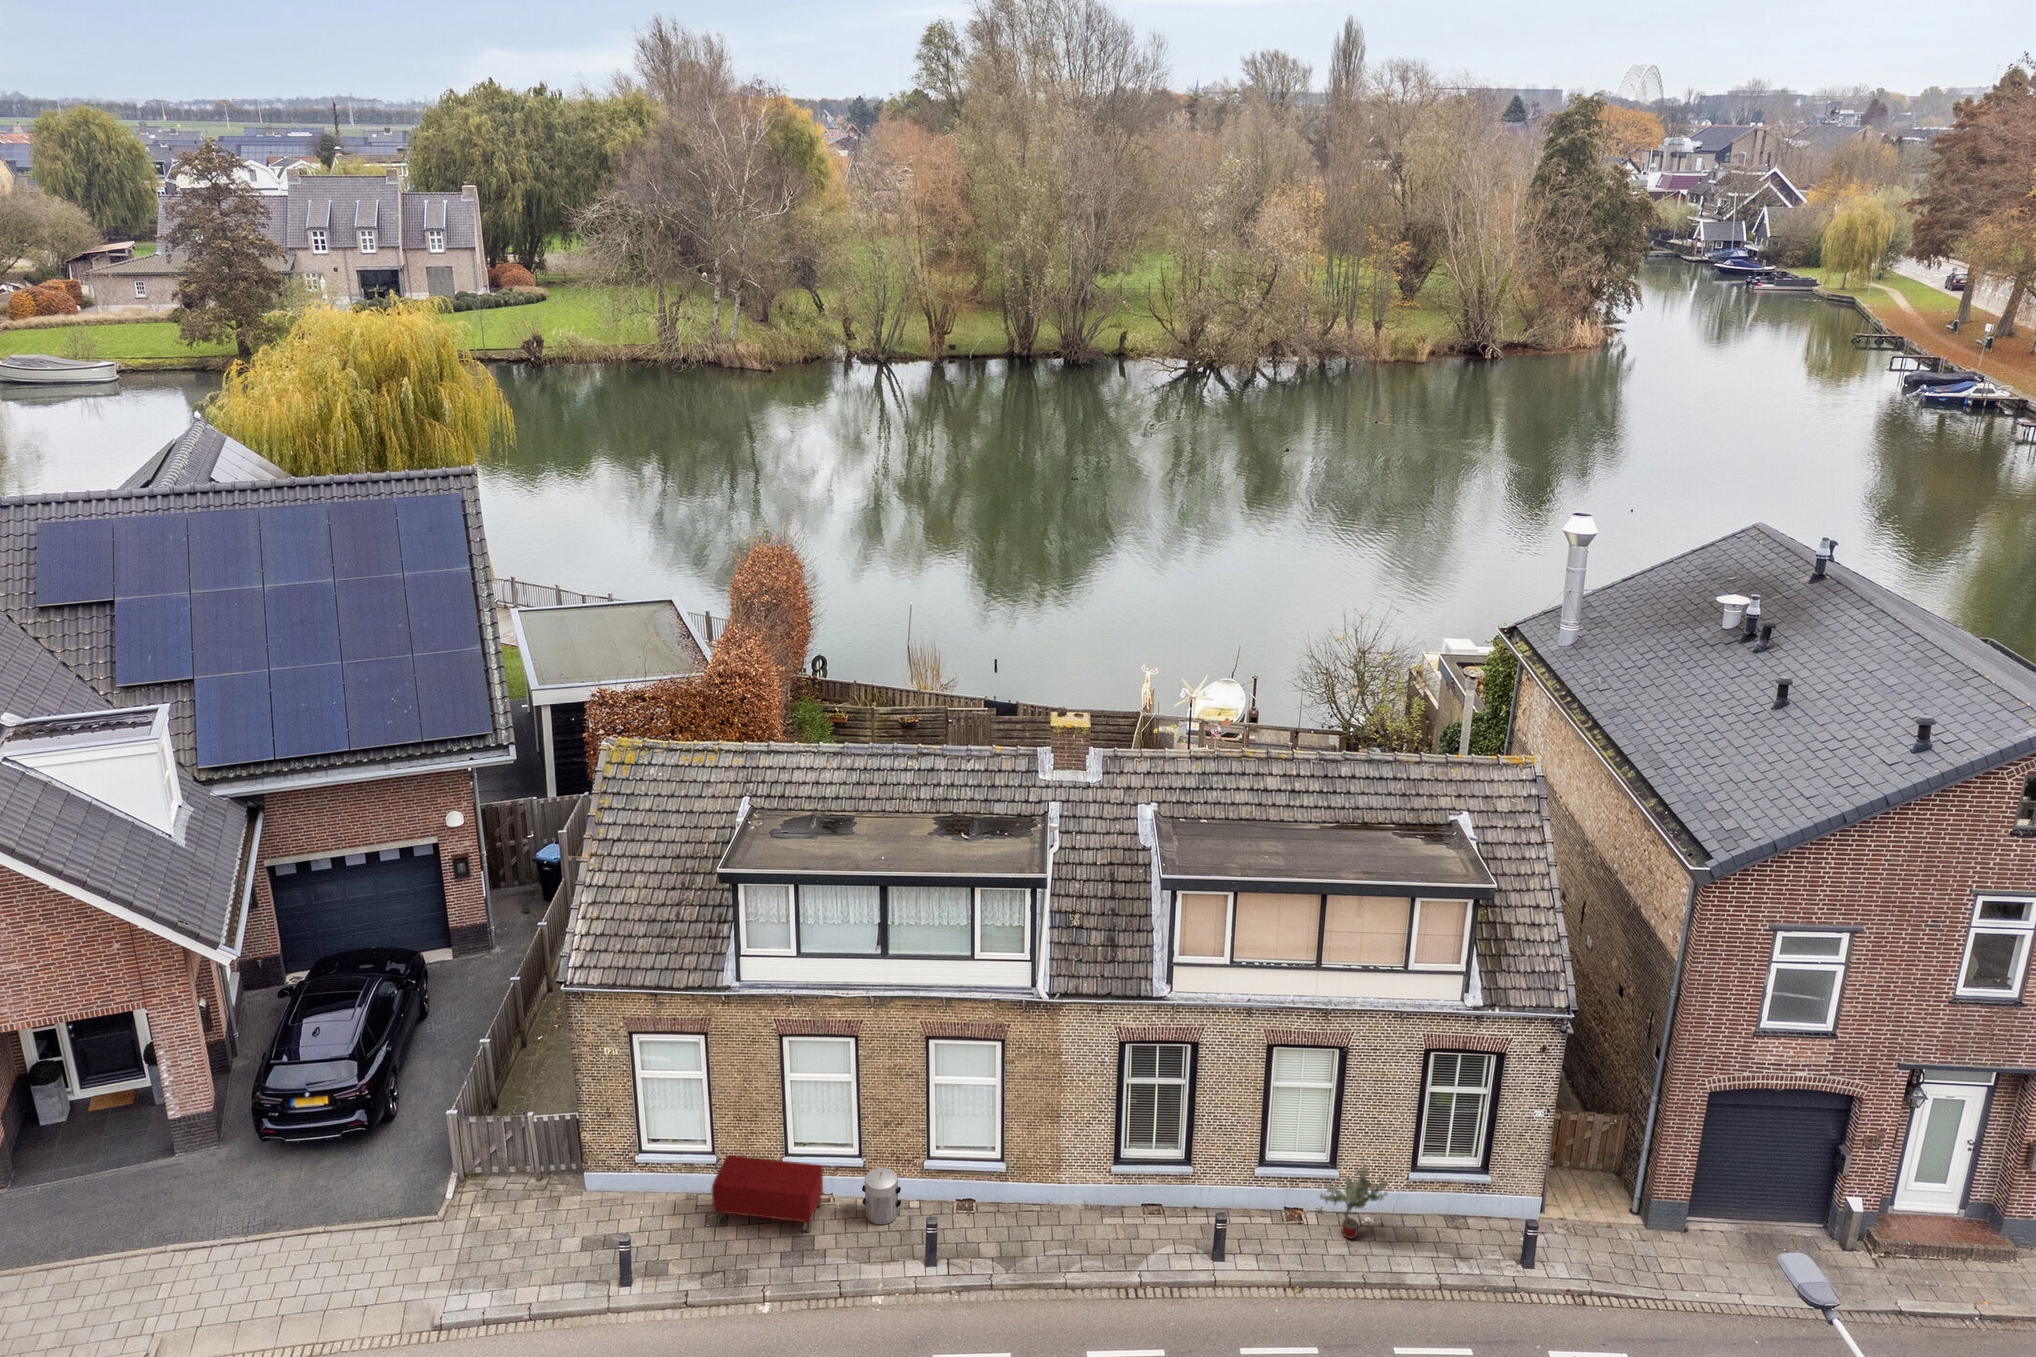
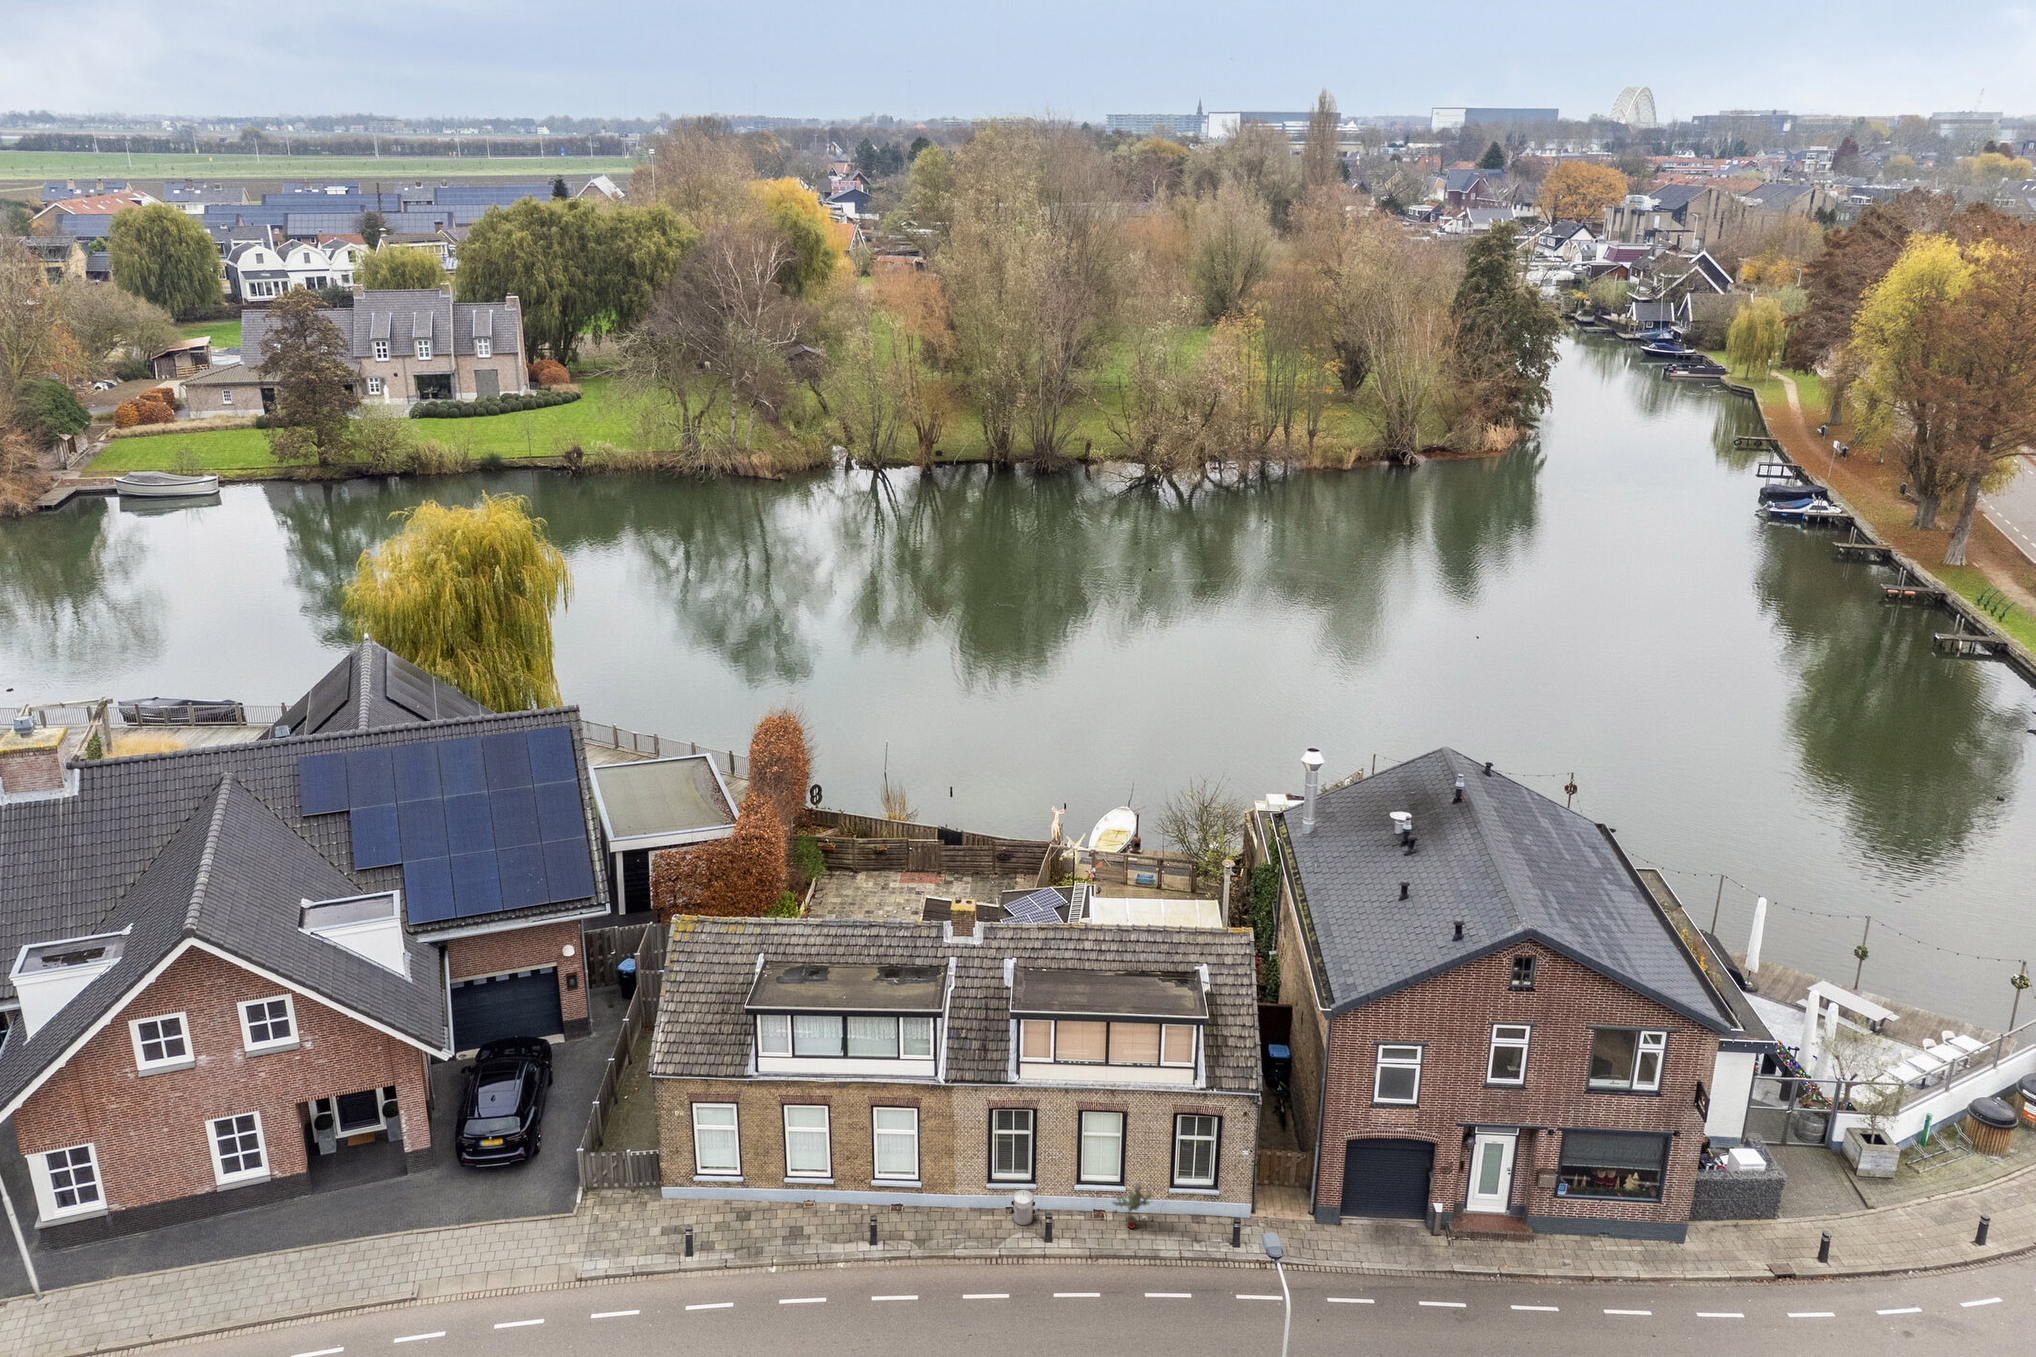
bench: present [712,1155,823,1233] -> none [741,1177,810,1225]
waste bin: present [862,1168,901,1225] -> present [1011,1190,1035,1225]

